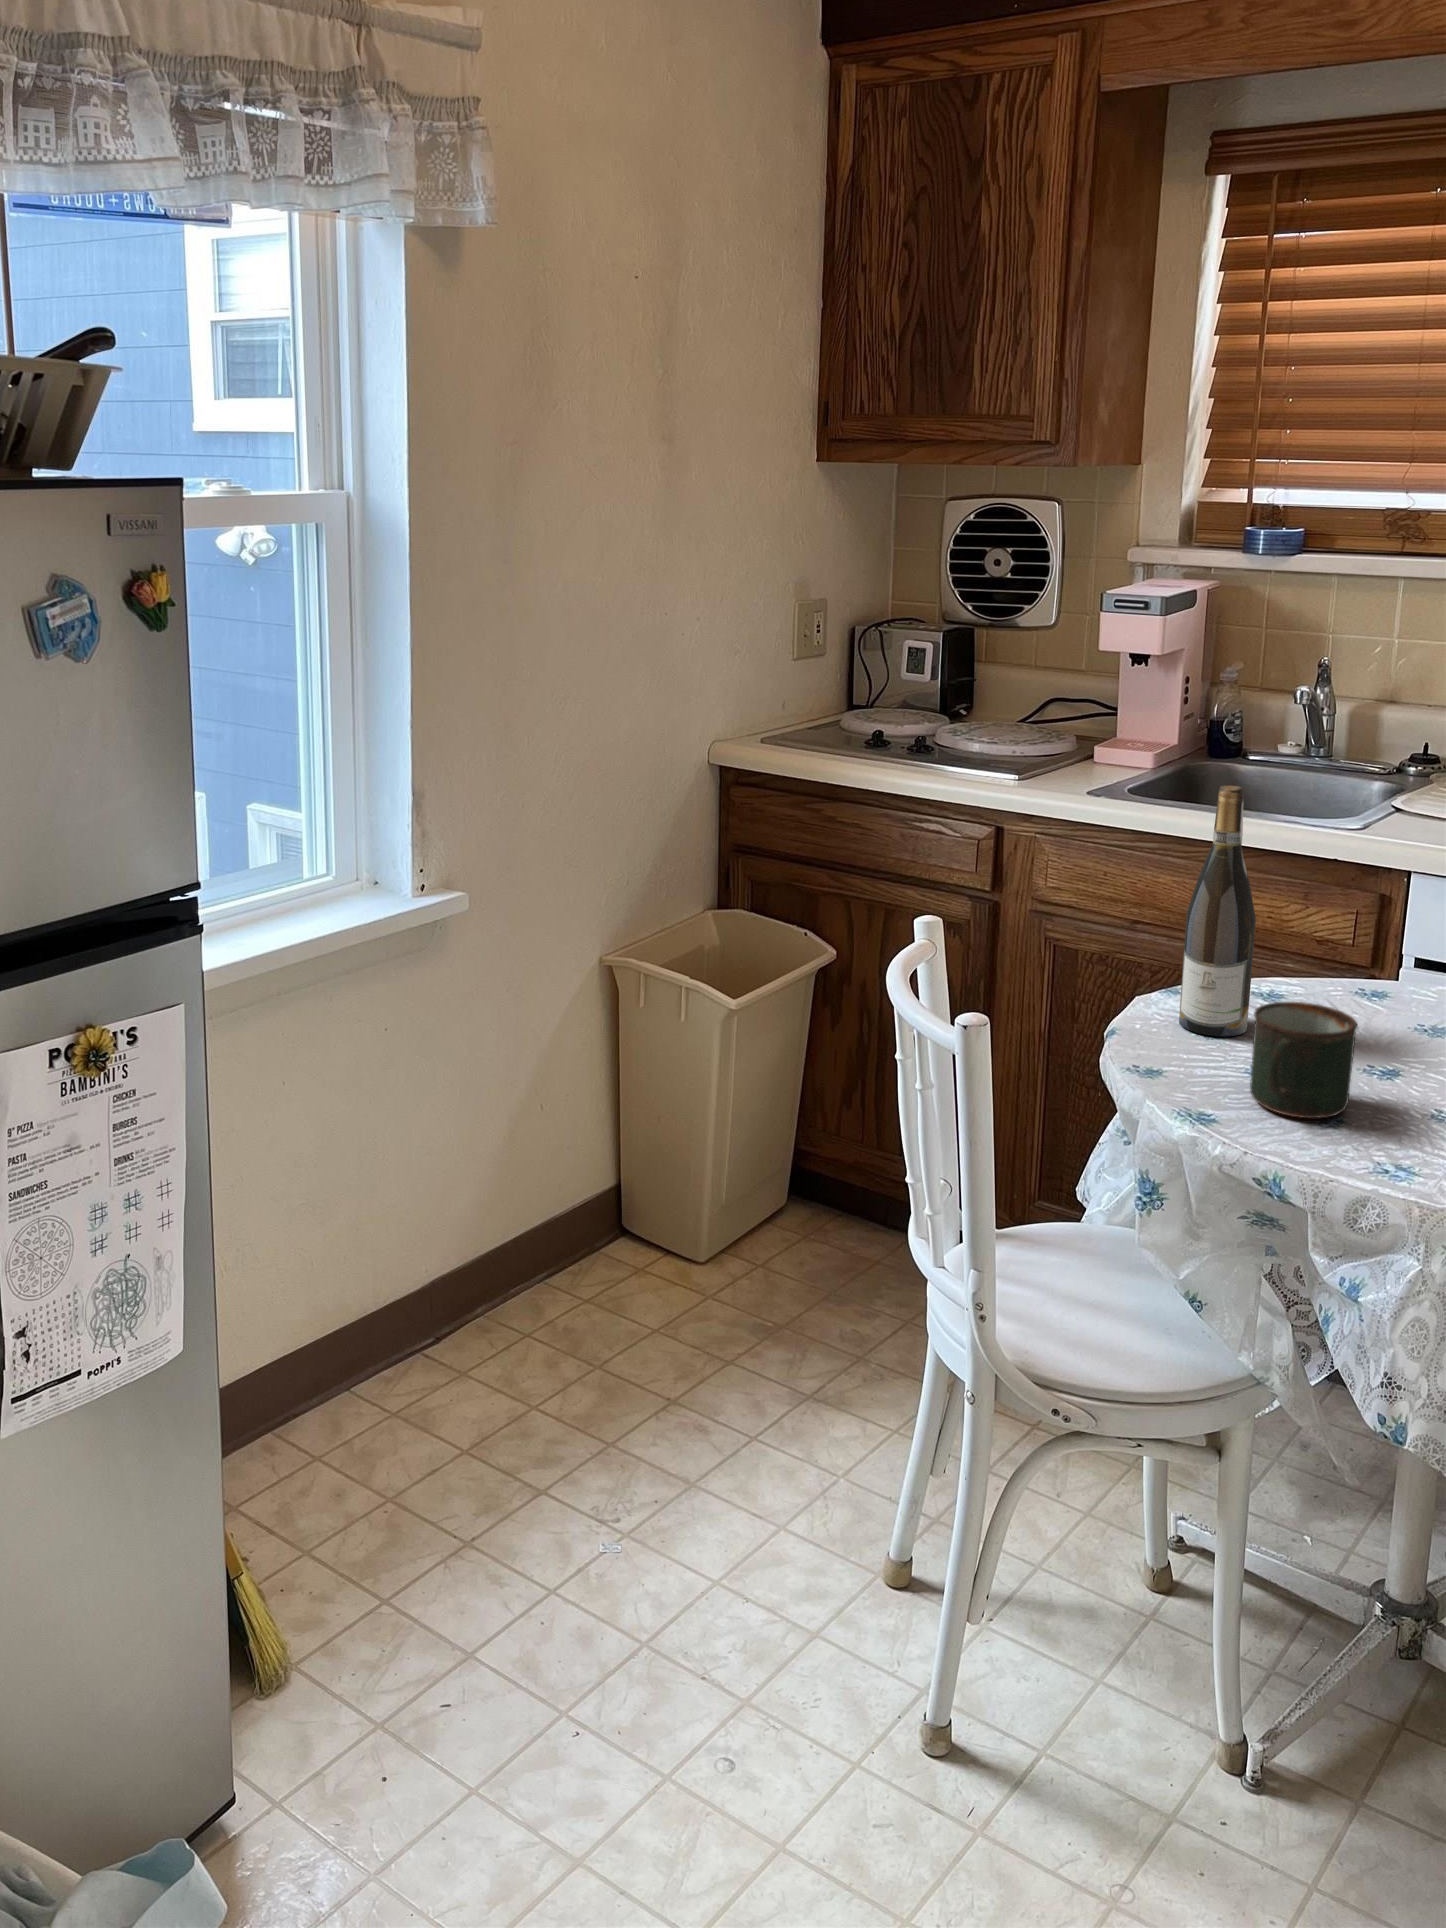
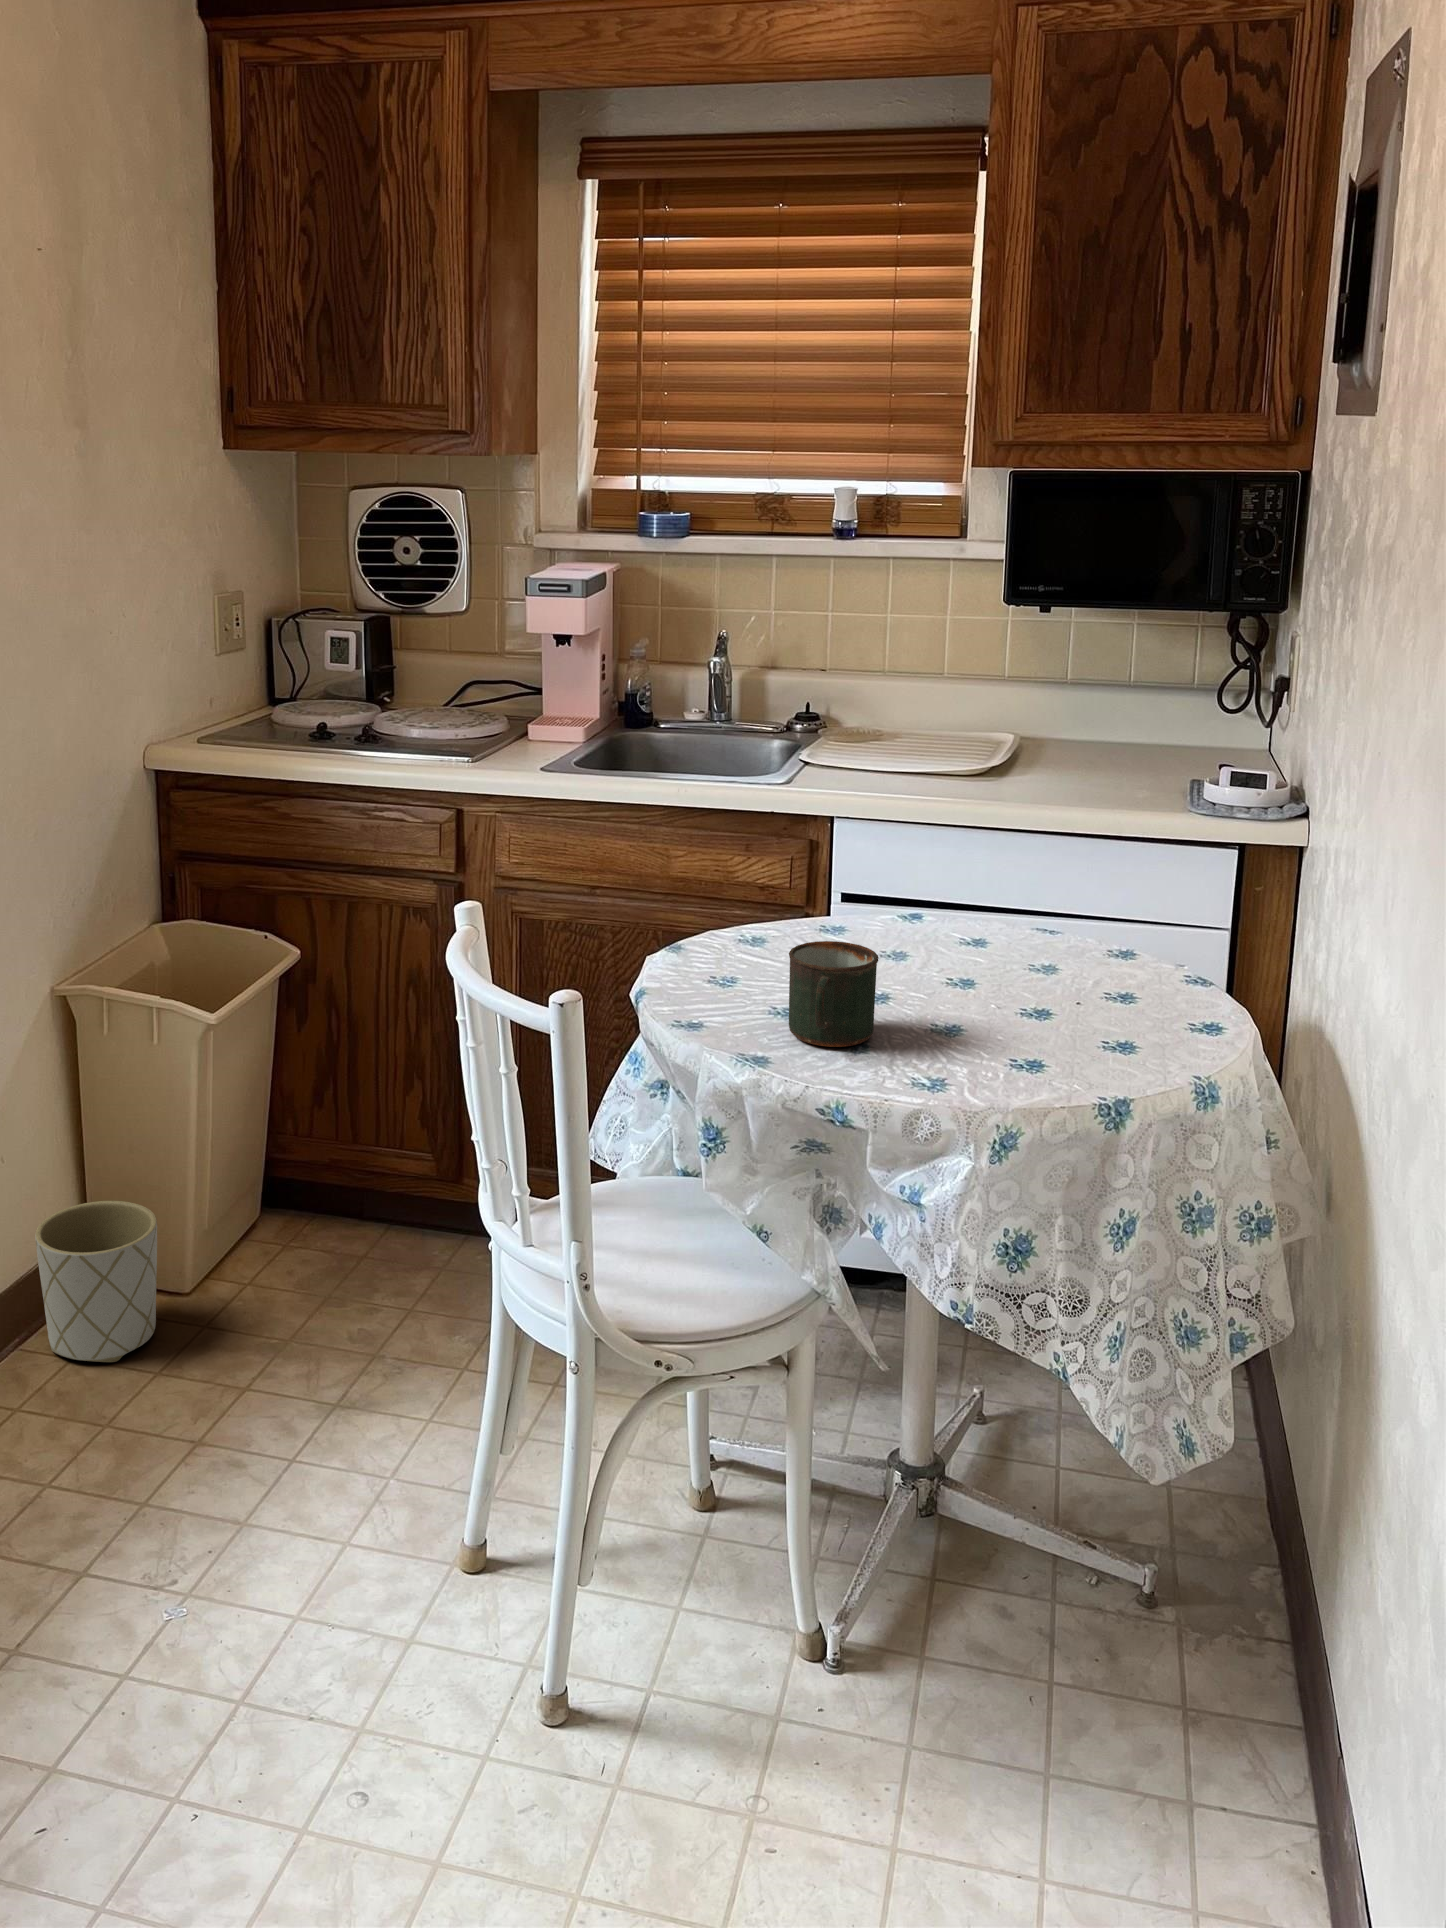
wine bottle: present [1179,785,1256,1036] -> none [697,748,760,983]
planter: none [560,1162,670,1313] -> present [35,1201,157,1362]

